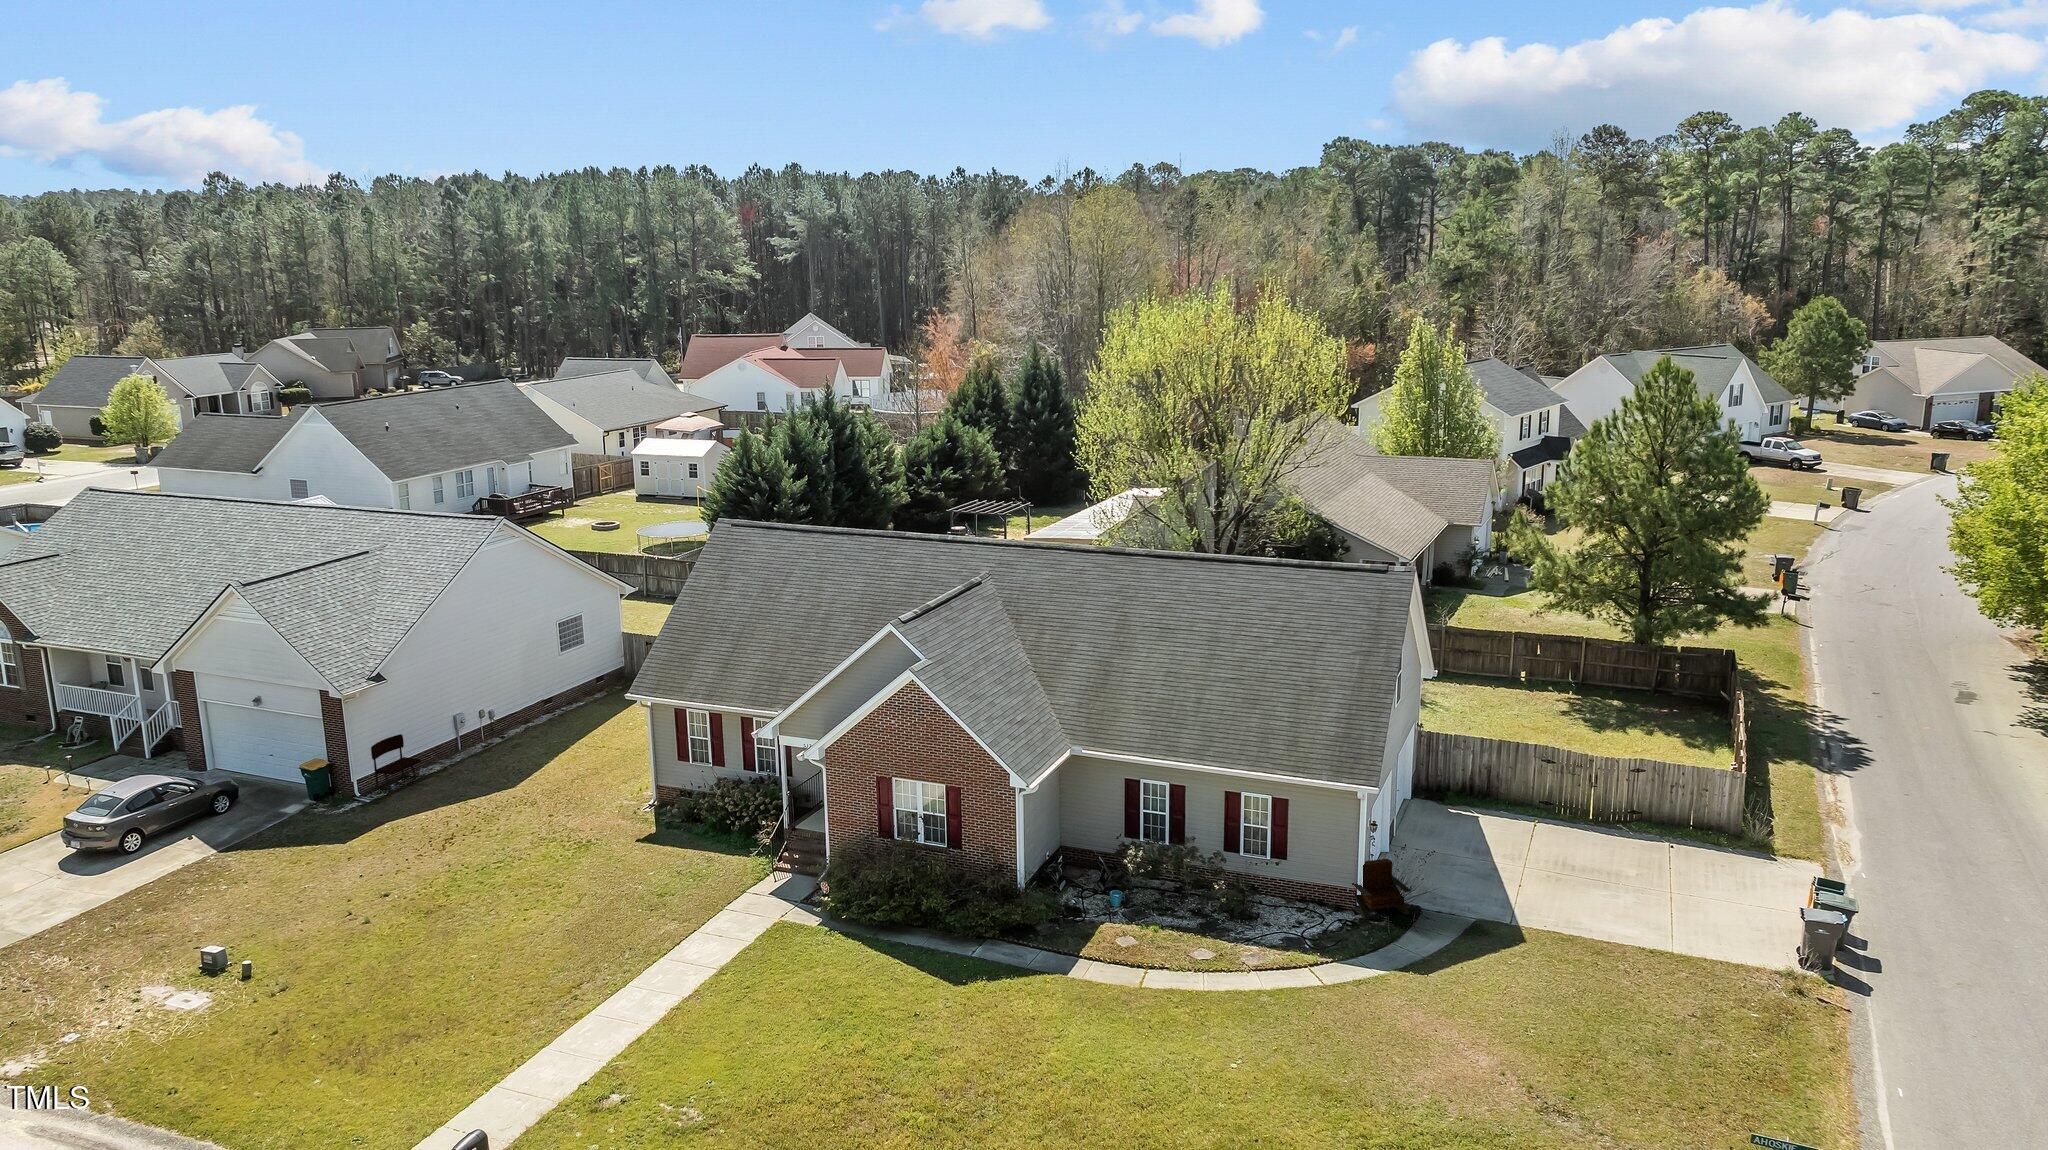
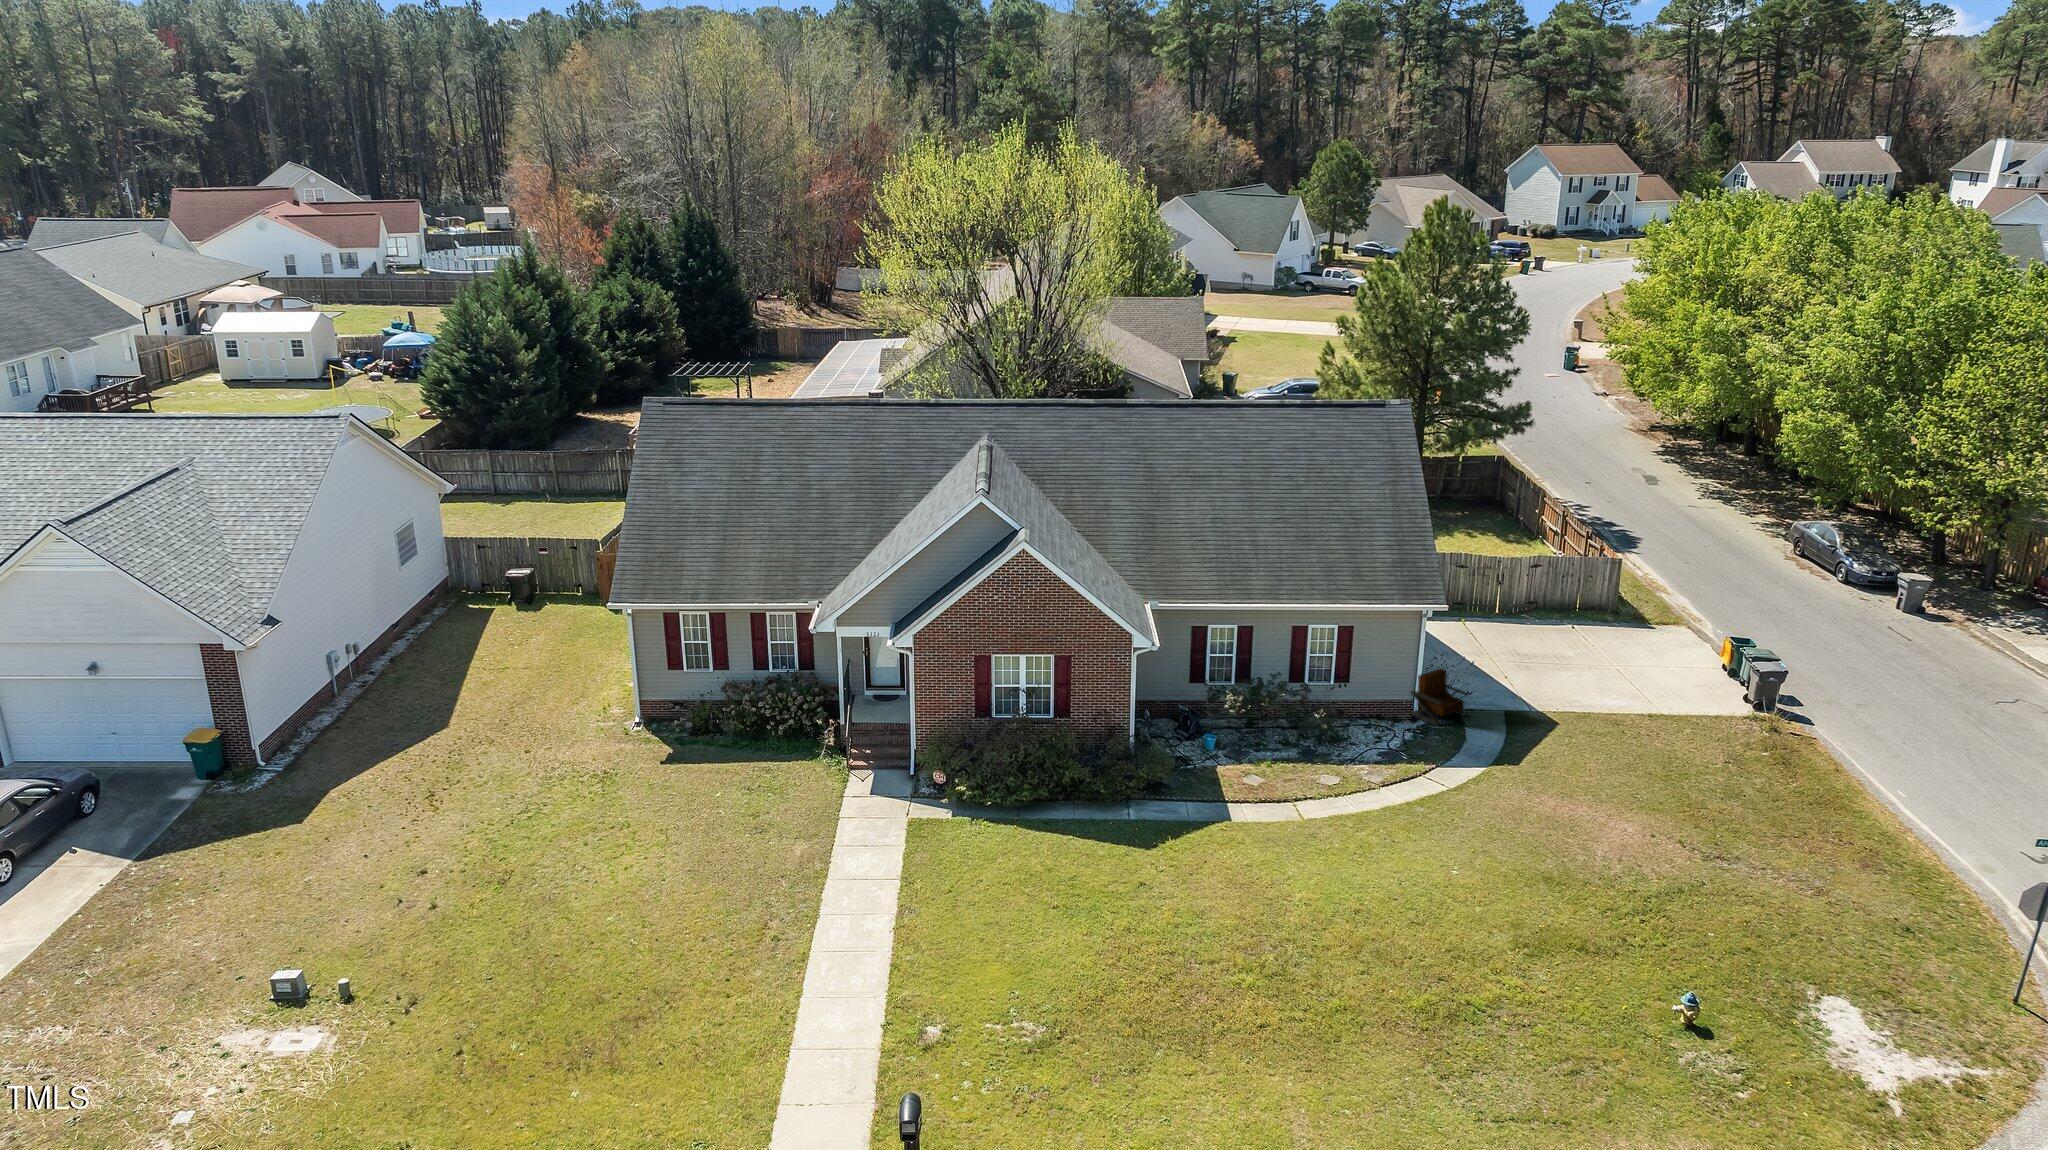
bench: present [371,734,421,790] -> none [268,685,324,754]

